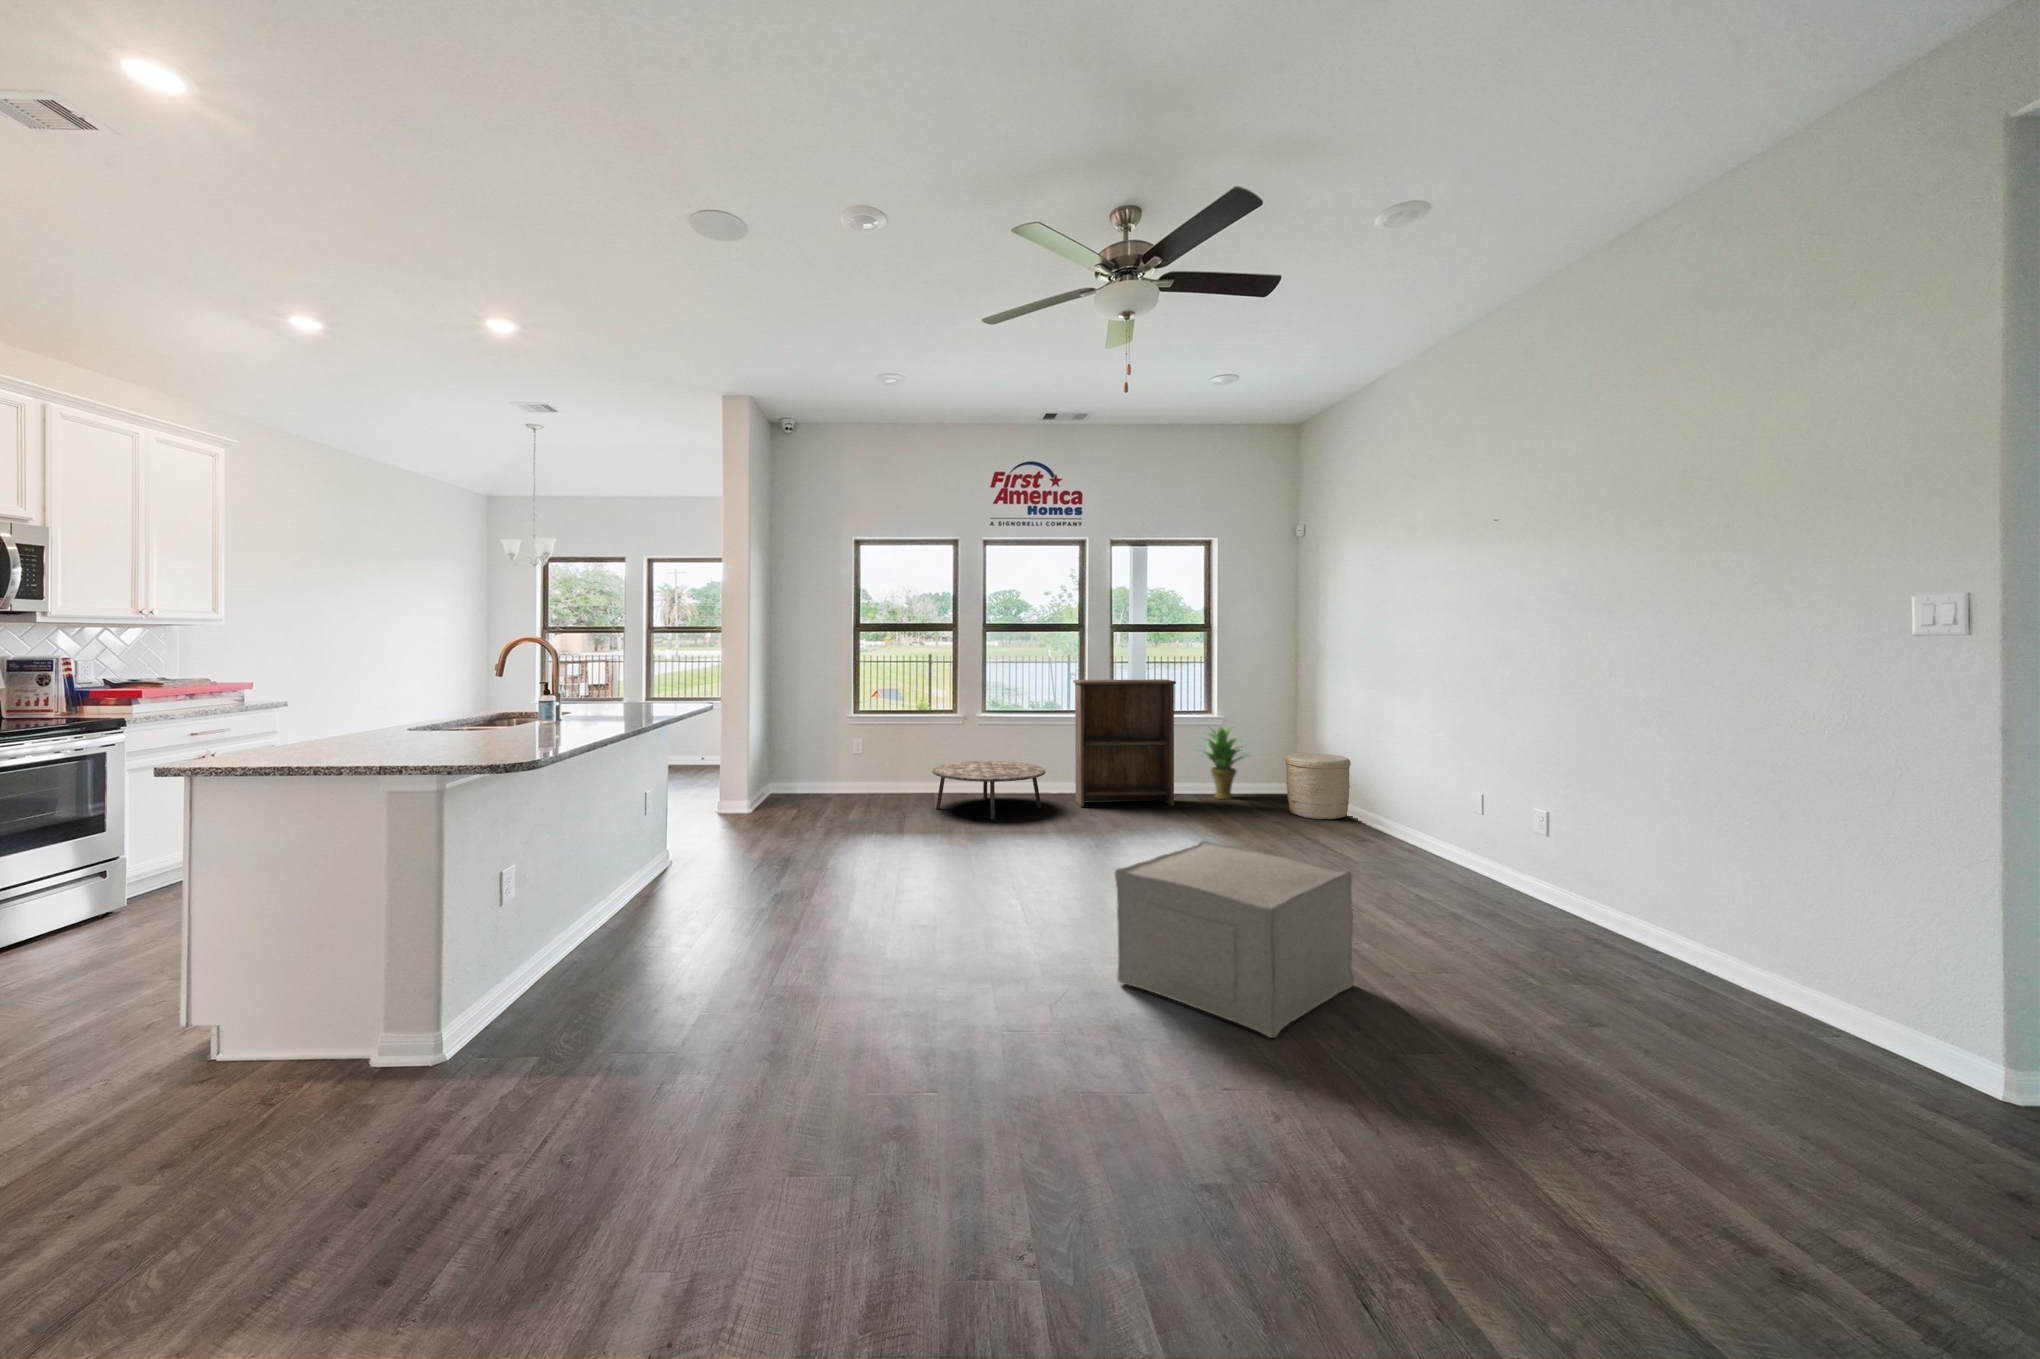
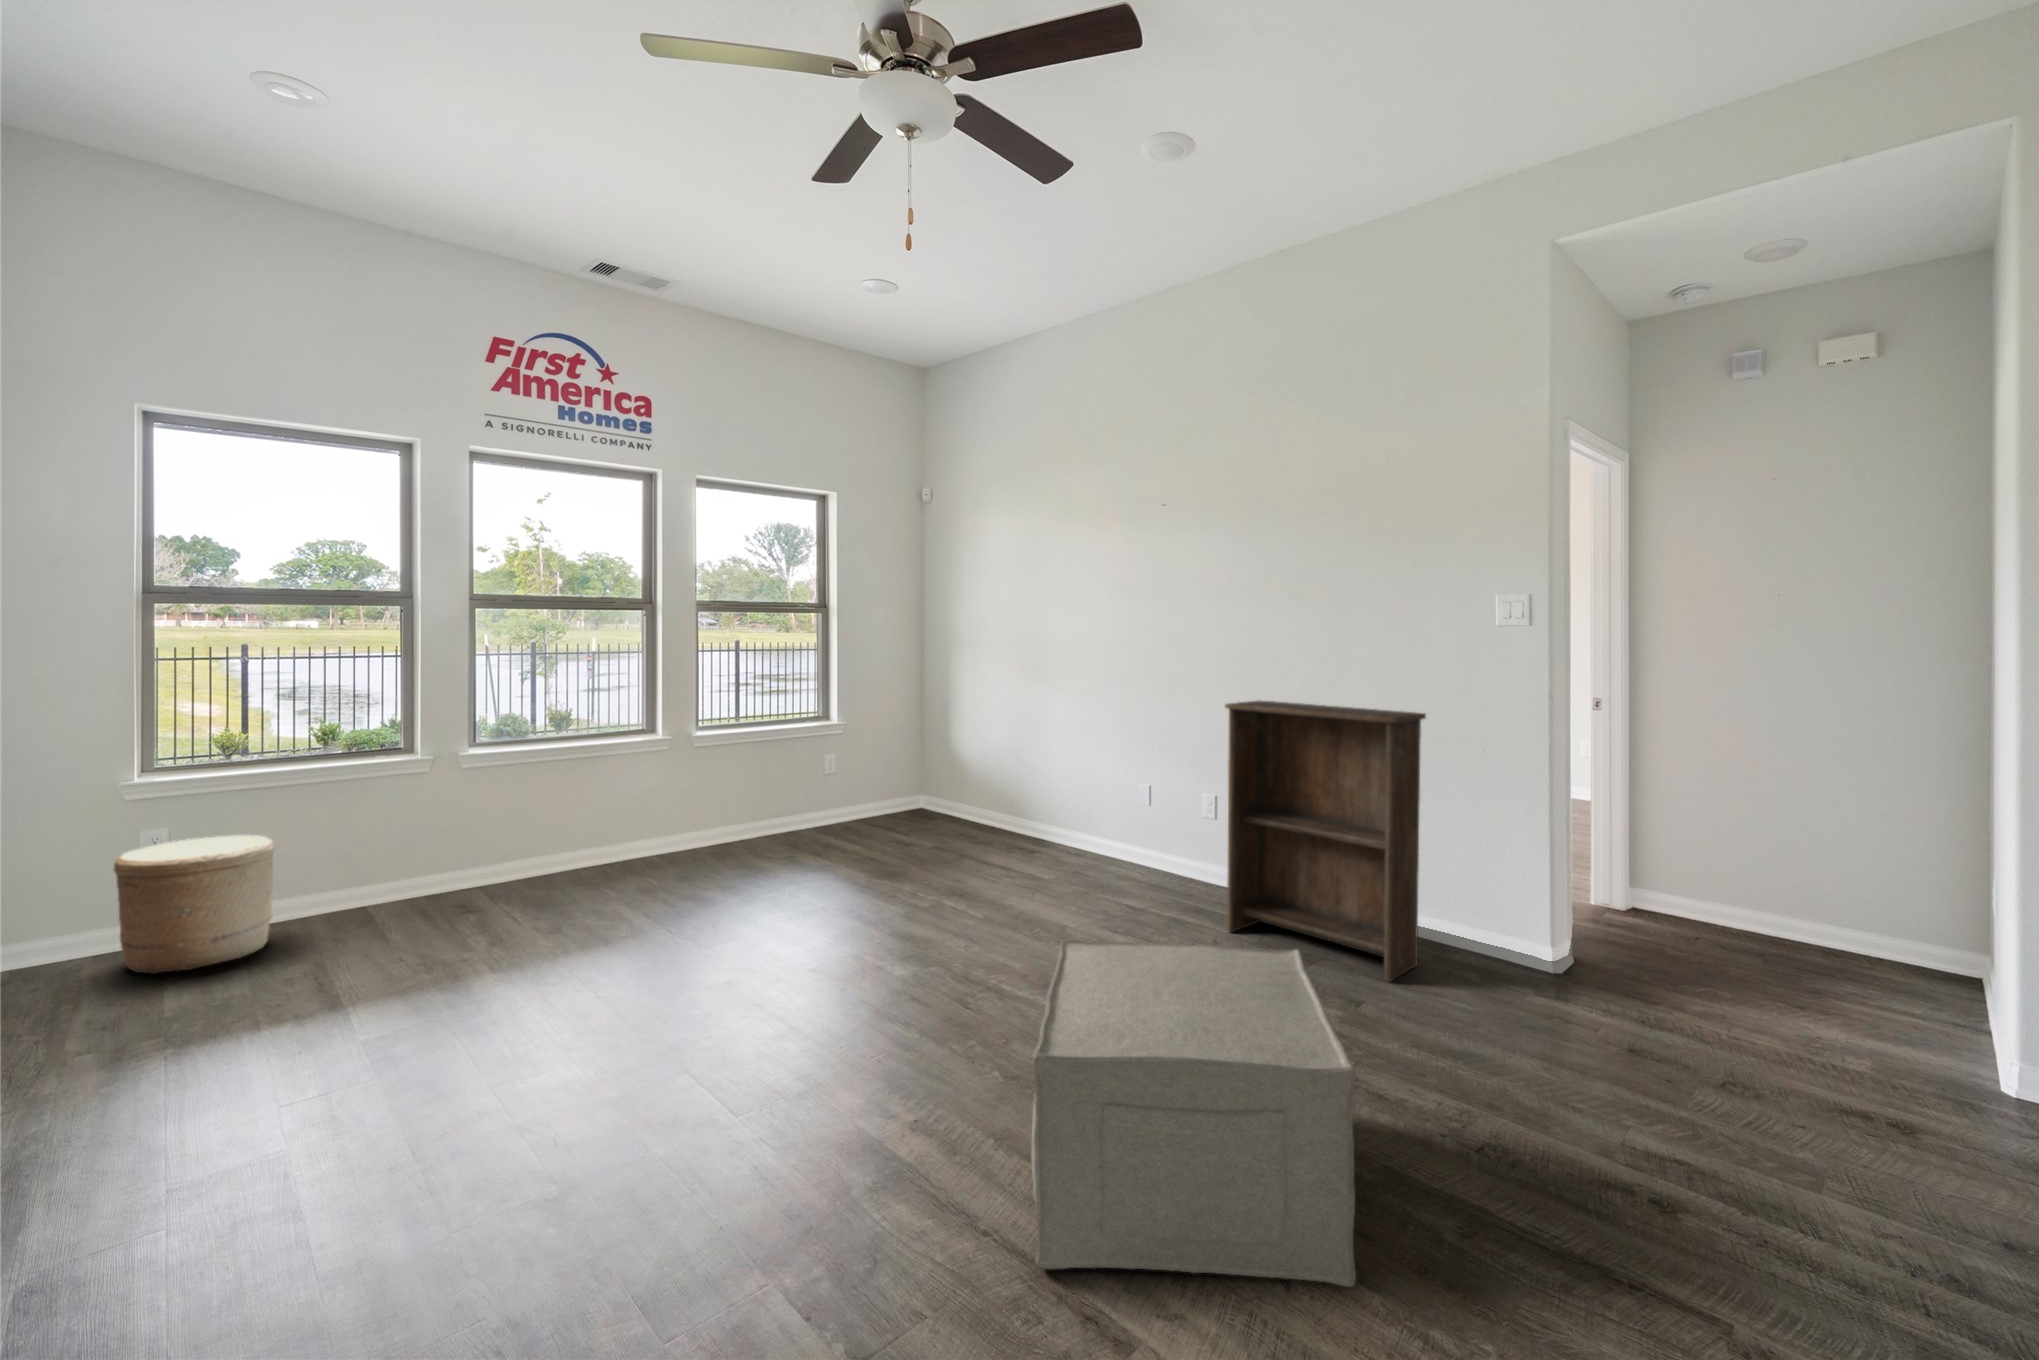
bookshelf: present [1073,679,1176,806] -> present [1225,701,1426,981]
potted plant: present [1204,727,1243,799] -> none [812,736,886,832]
woven basket: present [1285,753,1351,819] -> present [114,835,274,974]
coffee table: present [932,761,1045,819] -> none [370,823,607,935]

